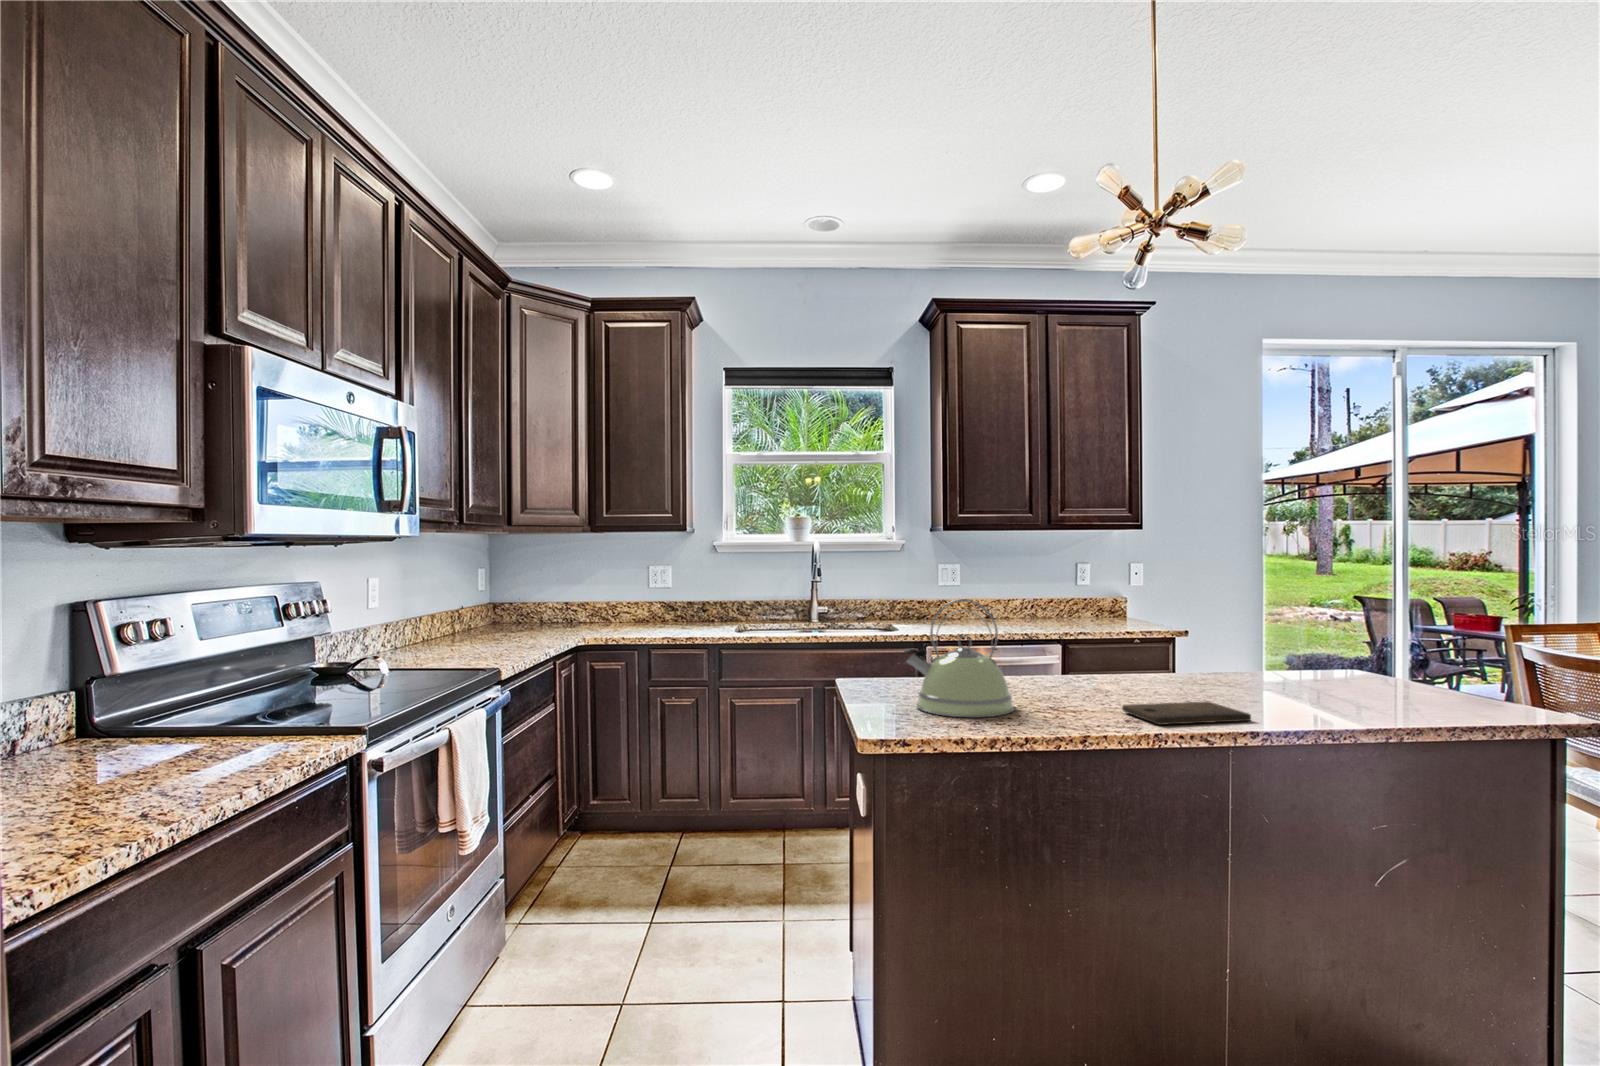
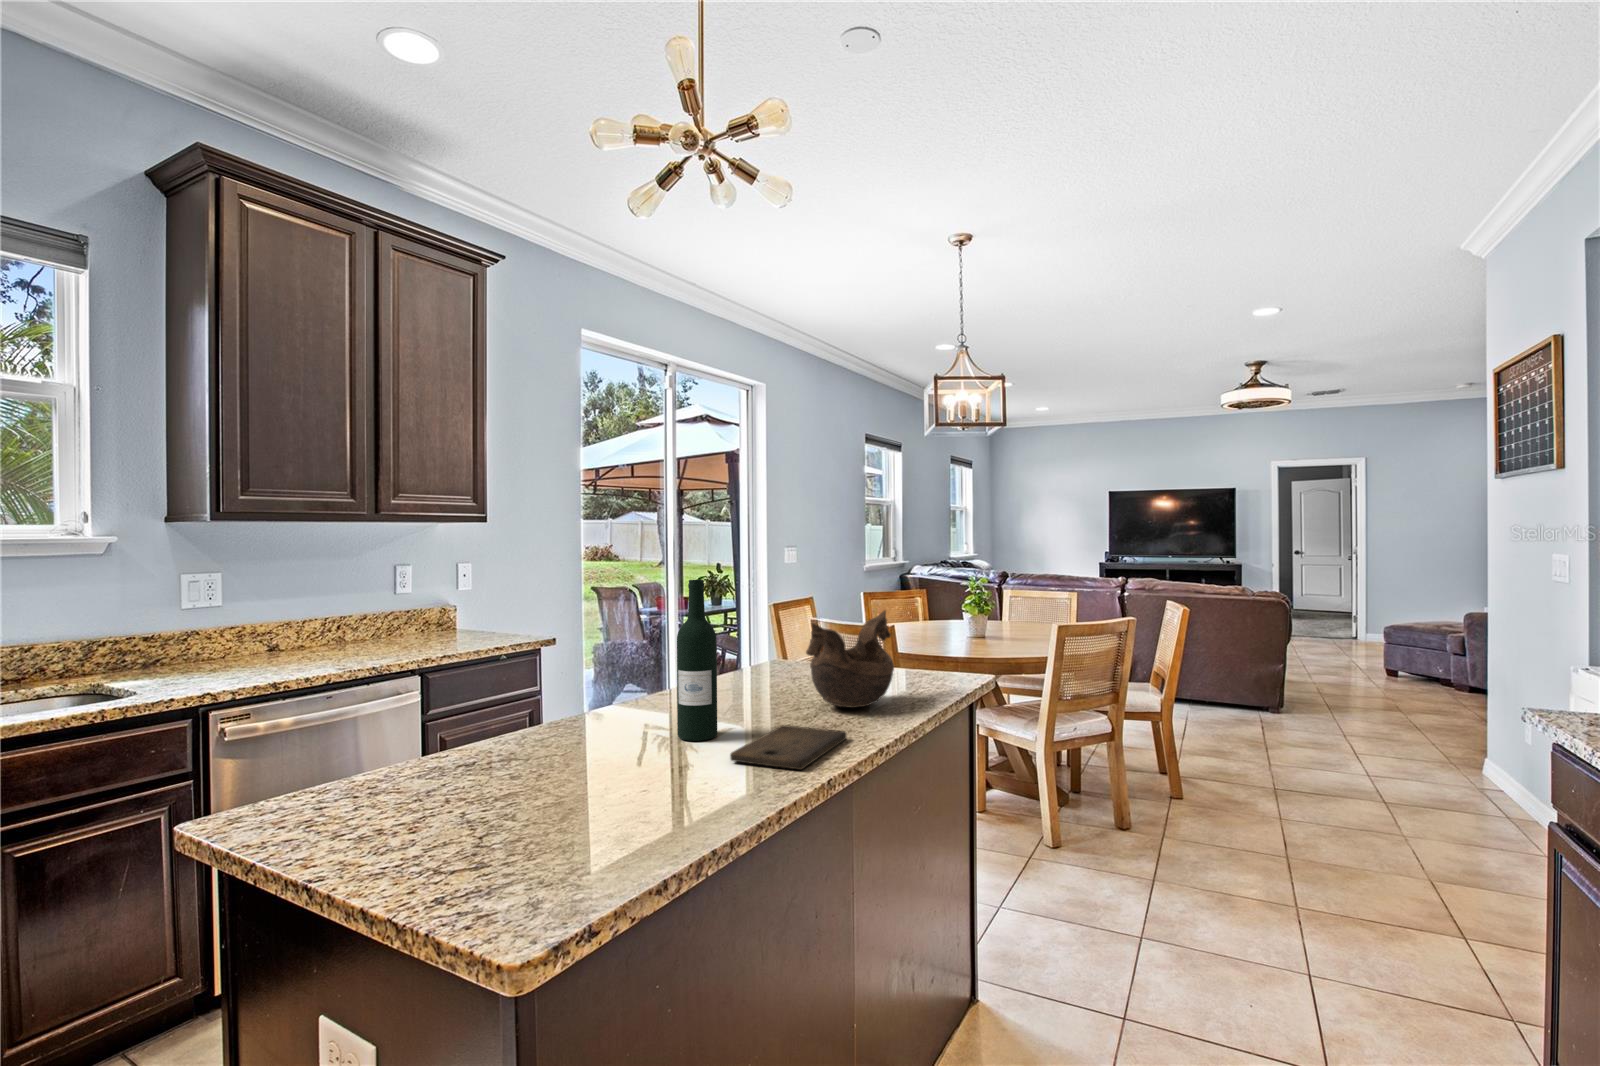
wine bottle: none [1121,574,1156,700] -> present [677,580,717,741]
kettle: present [904,599,1014,718] -> none [434,637,622,847]
decorative bowl: none [1249,618,1409,708] -> present [806,610,894,708]

